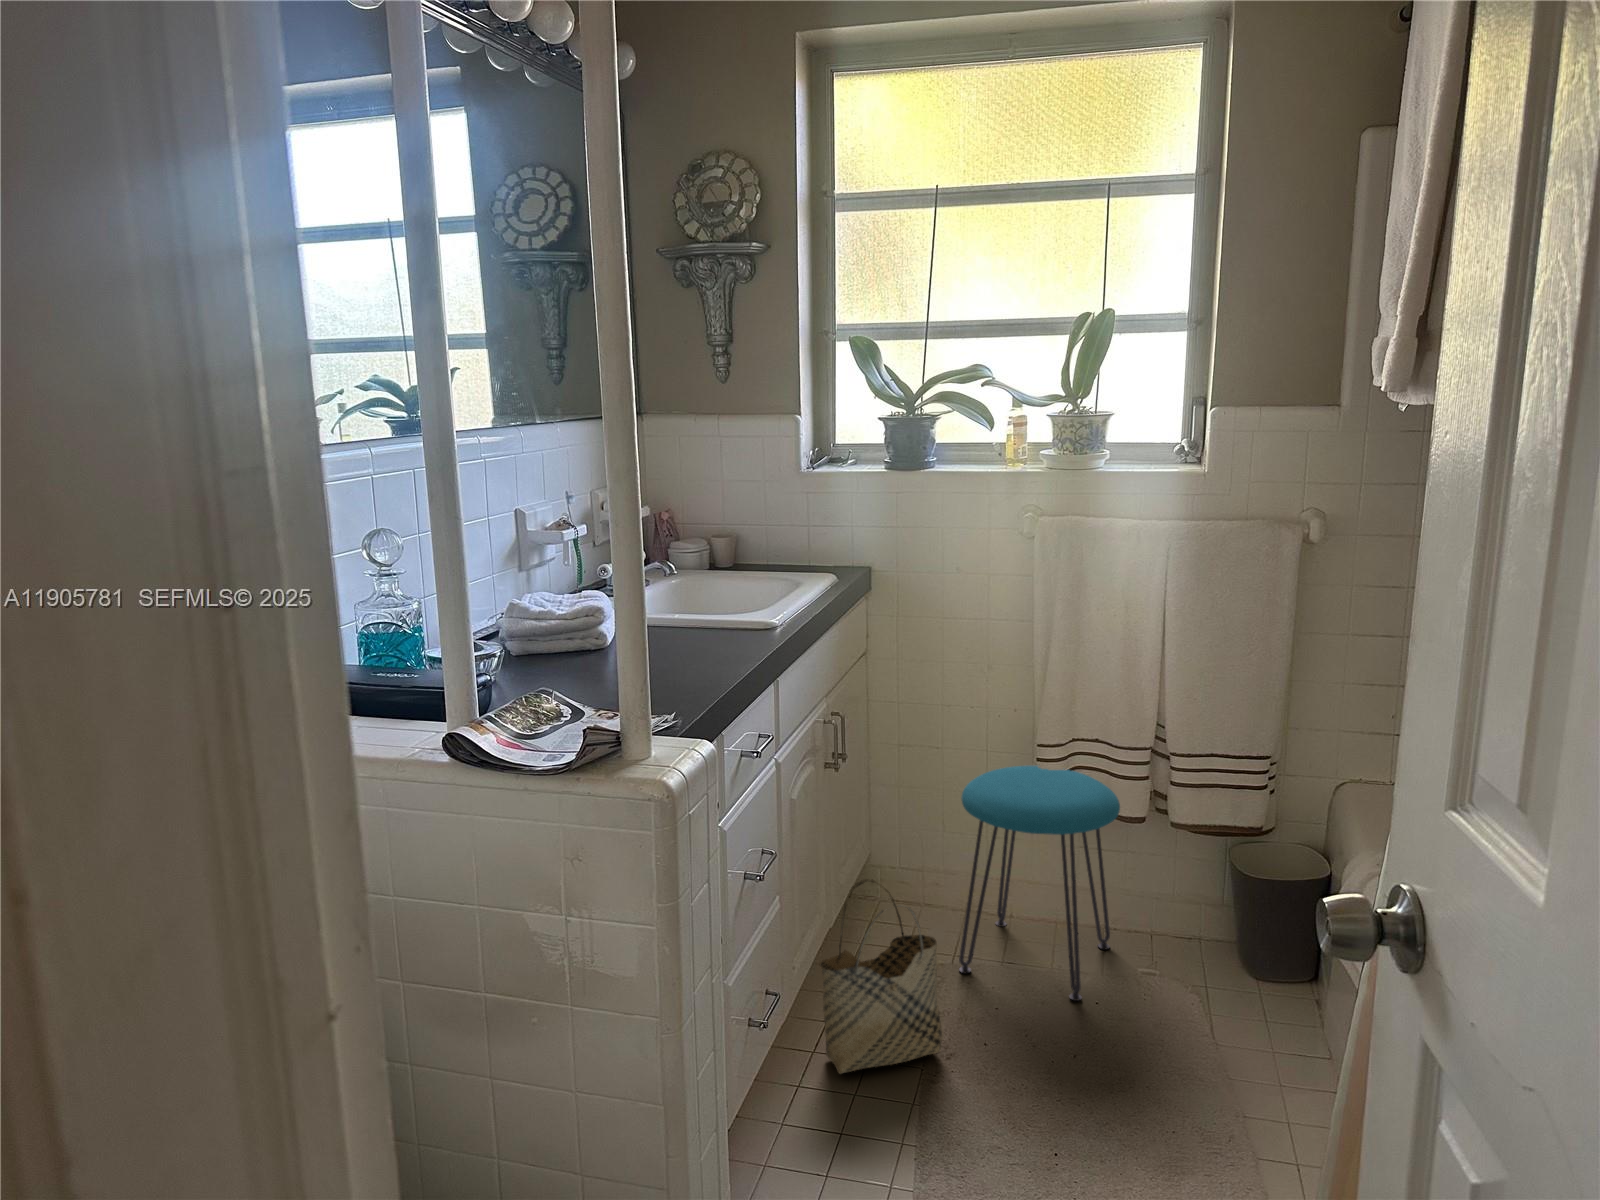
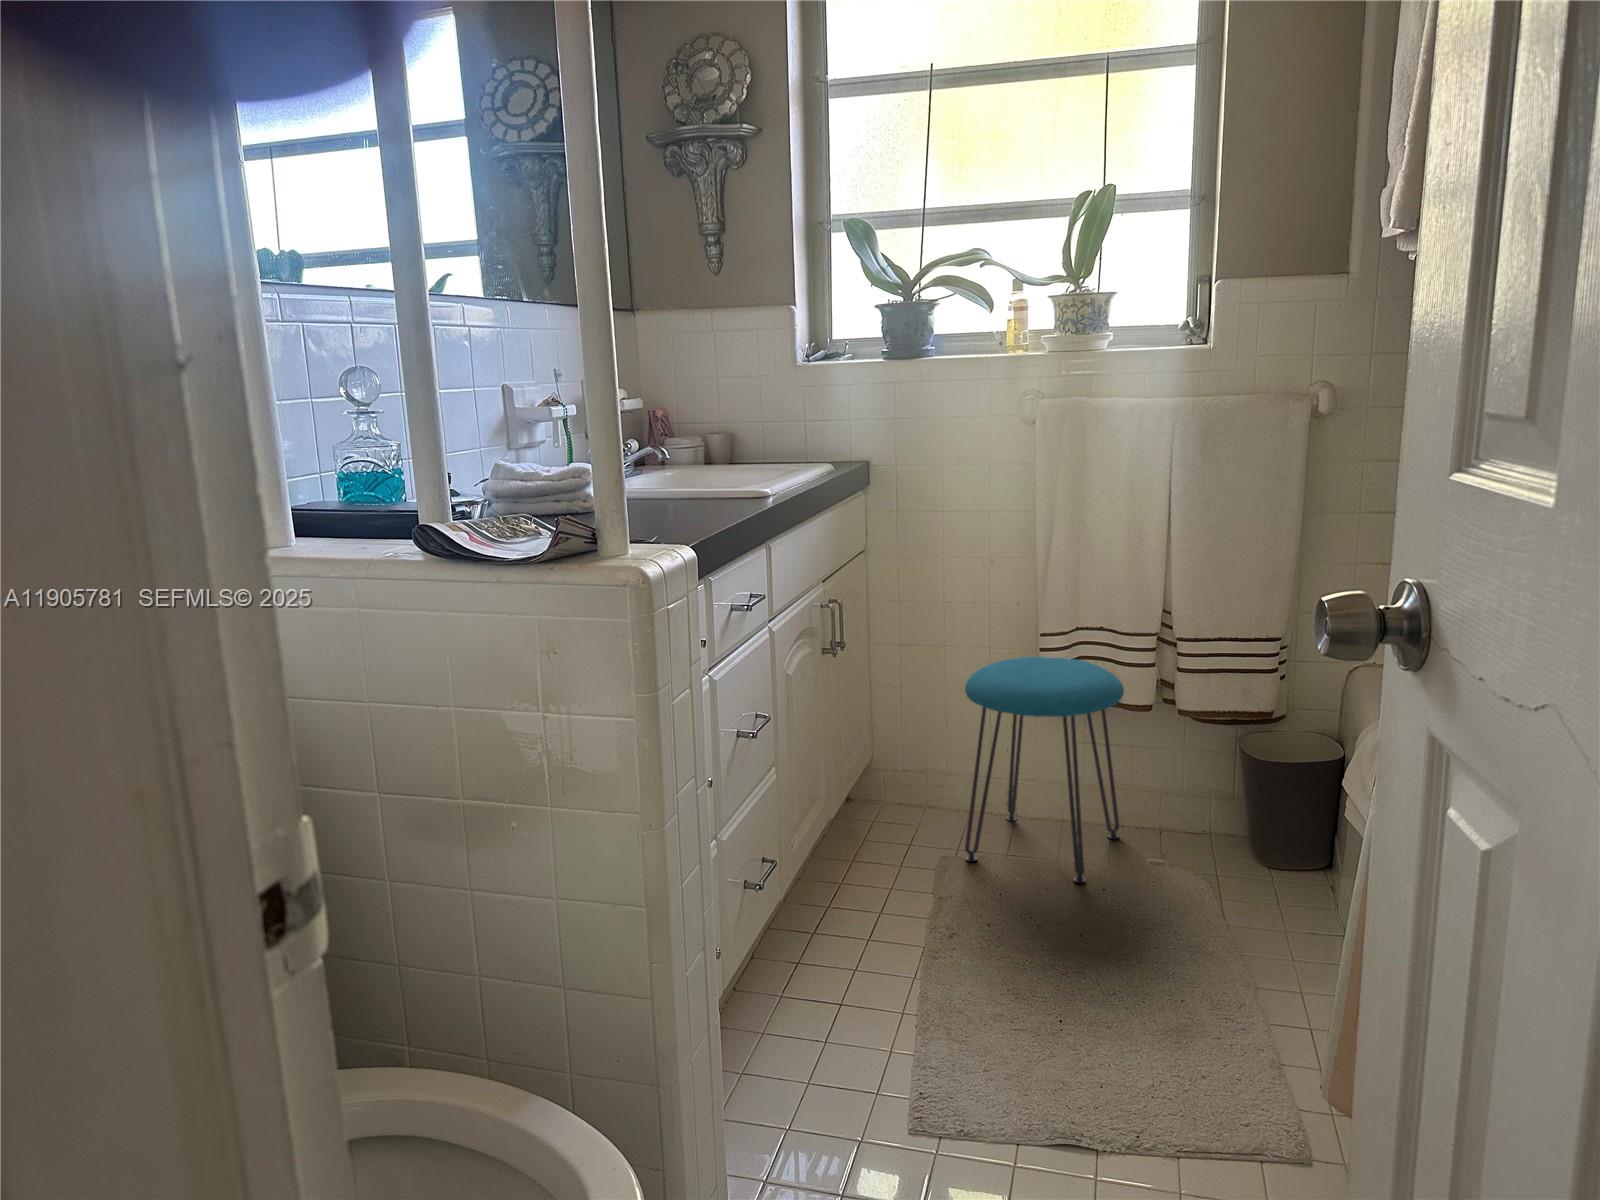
woven basket: present [820,879,942,1074] -> none [819,759,941,945]

